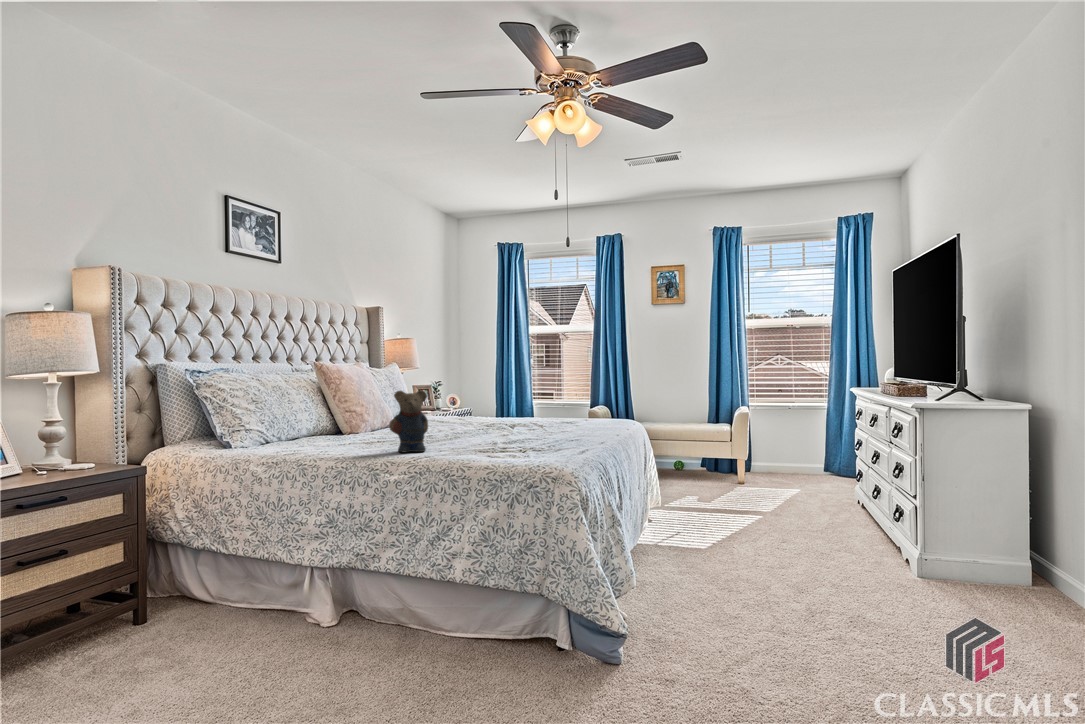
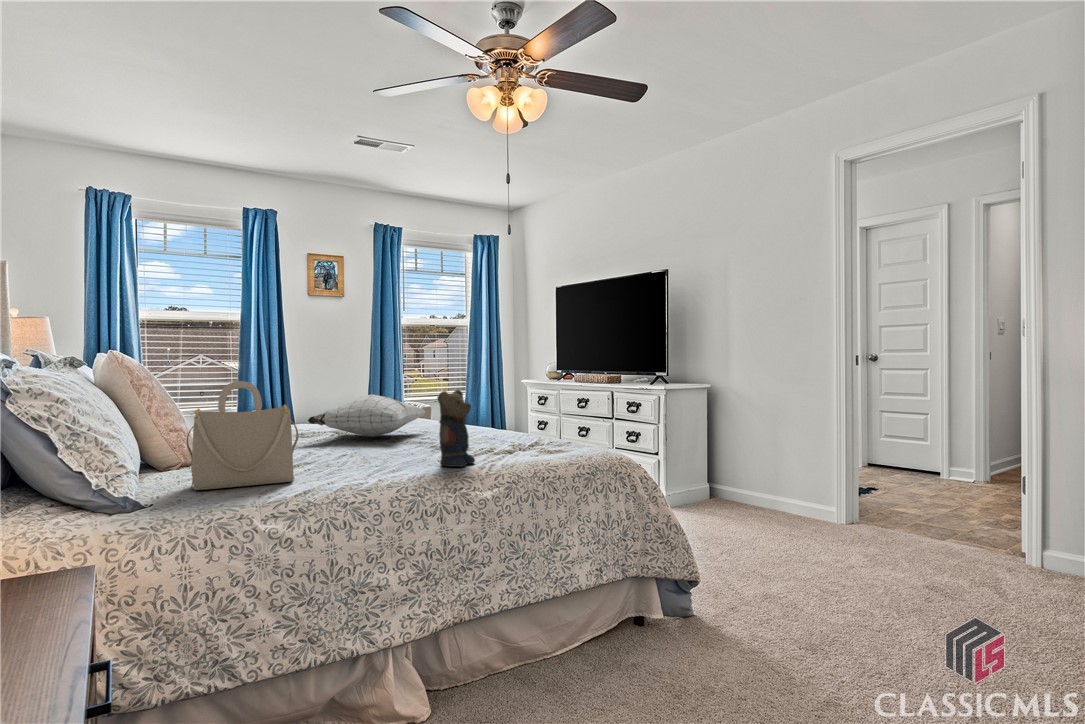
handbag: none [274,377,335,445] -> present [186,381,298,490]
pillow: none [446,393,544,428] -> present [308,394,425,437]

